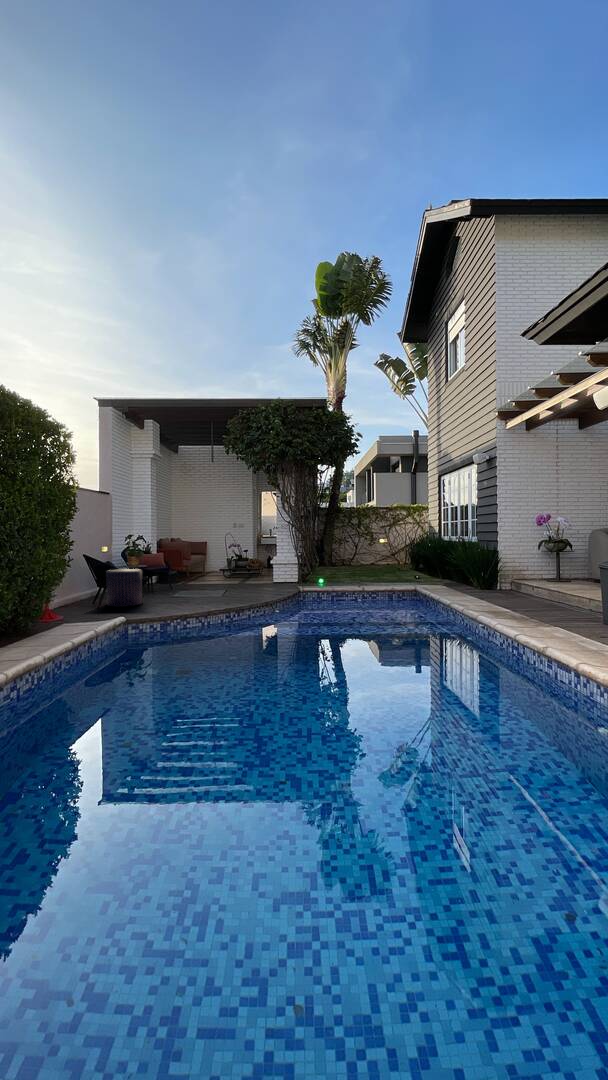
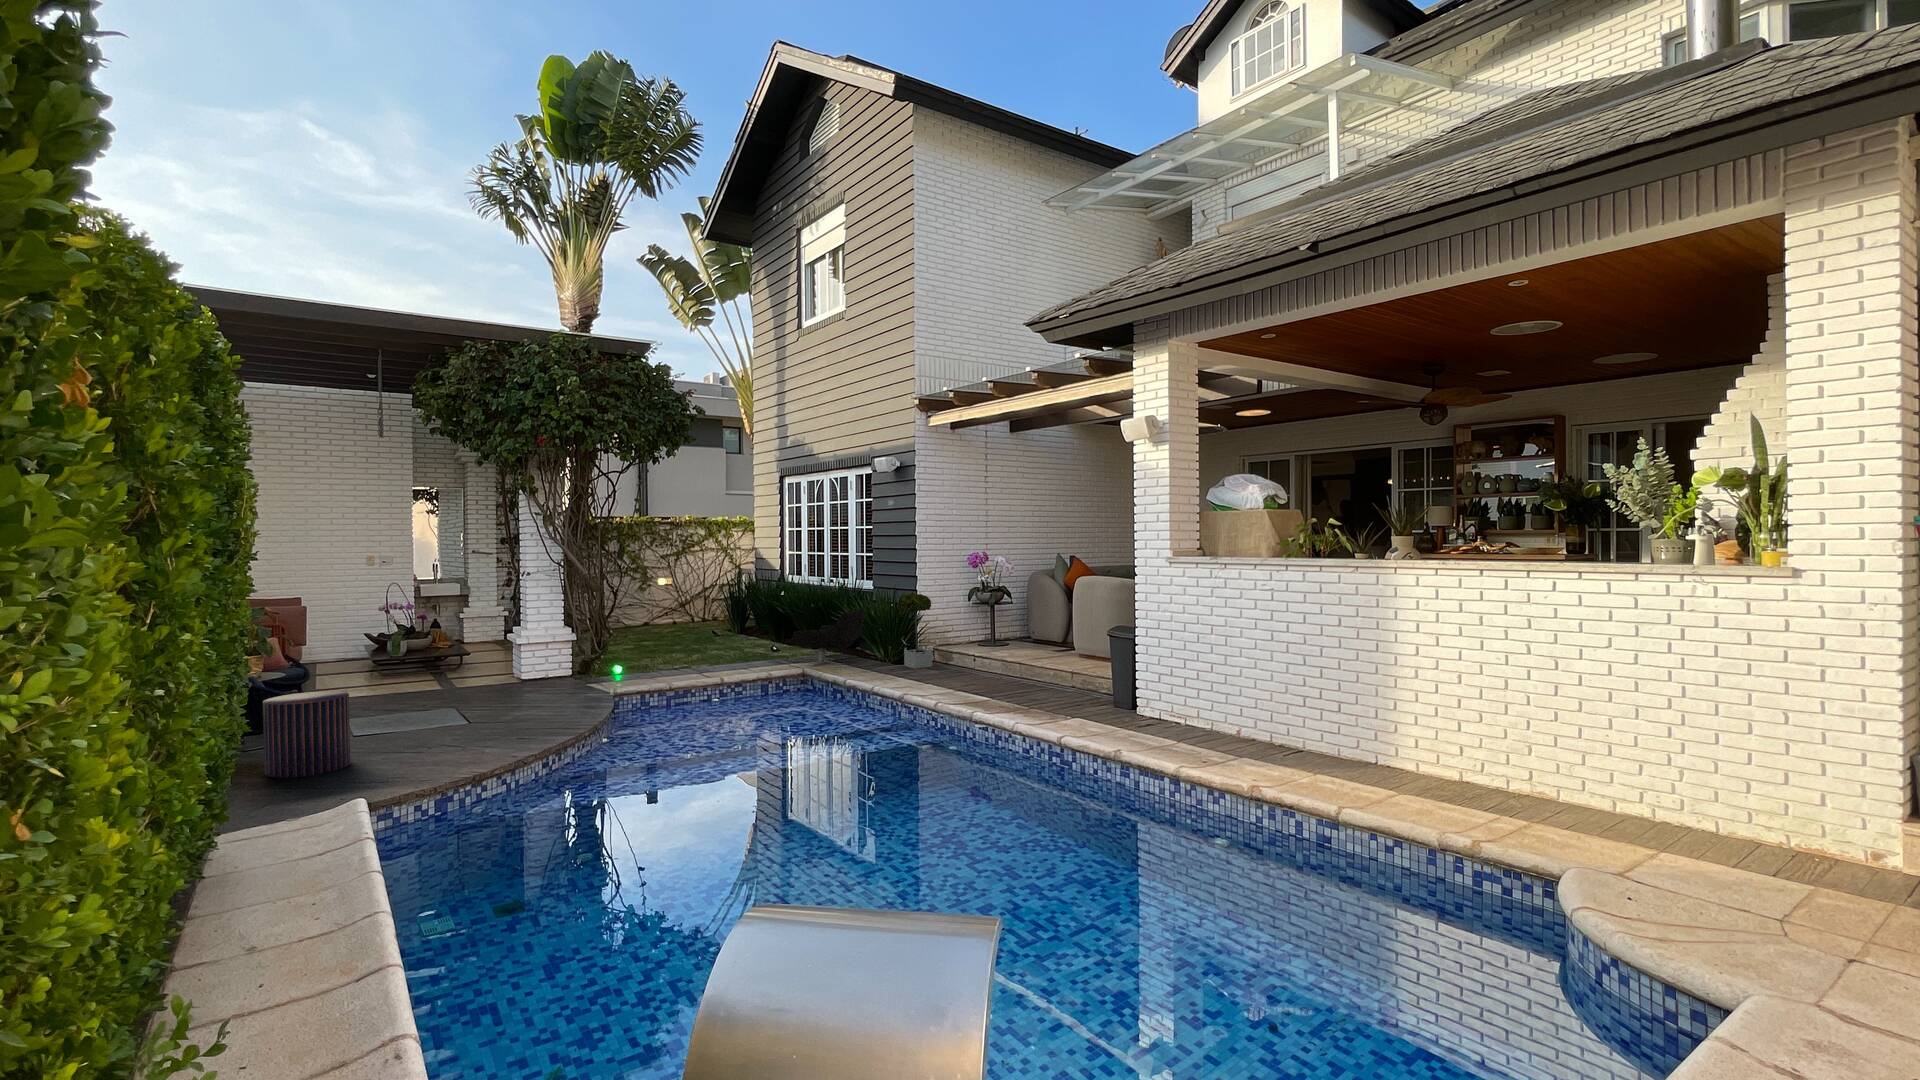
potted tree: none [480,540,503,592] -> present [898,592,932,669]
lounge chair: none [415,553,464,587] -> present [793,609,865,667]

